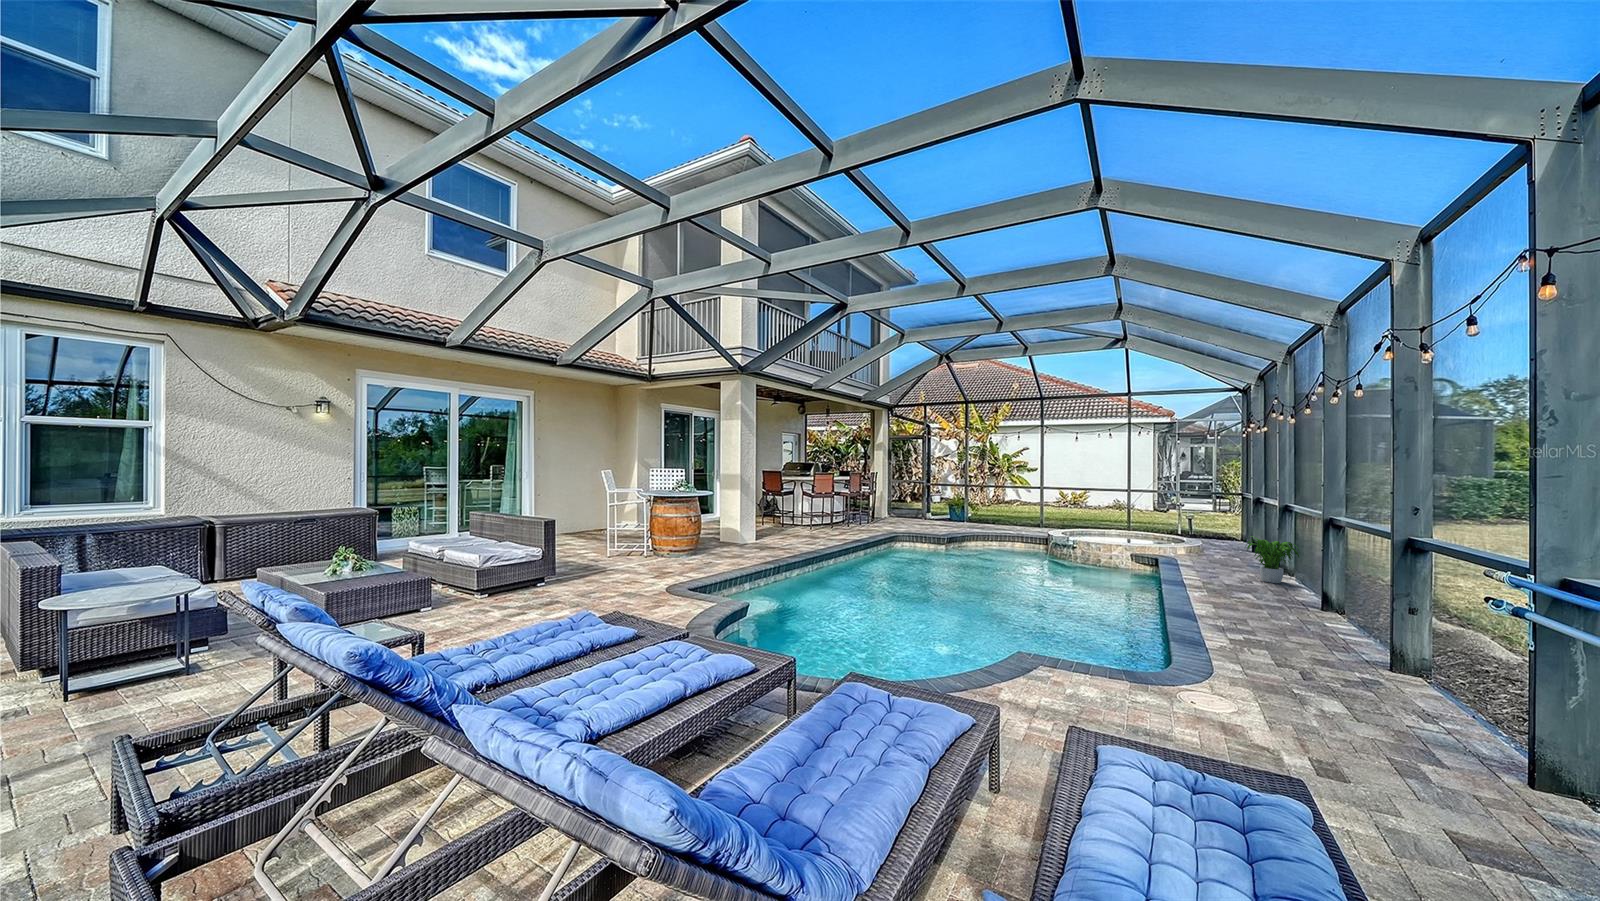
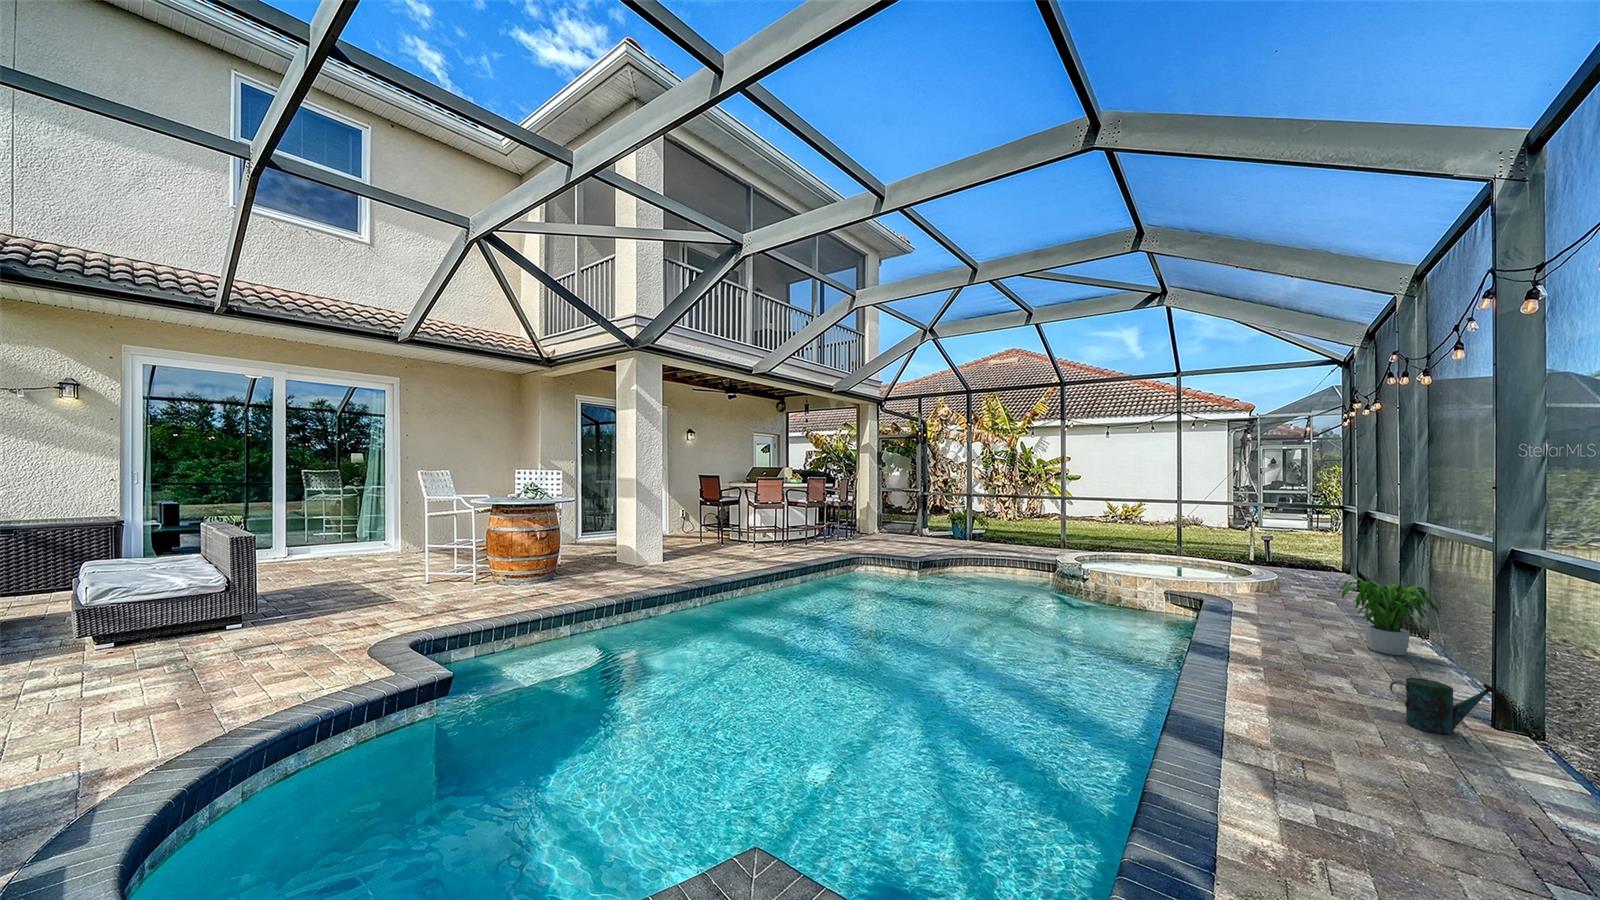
watering can: none [1275,585,1325,613] -> present [1390,678,1498,735]

